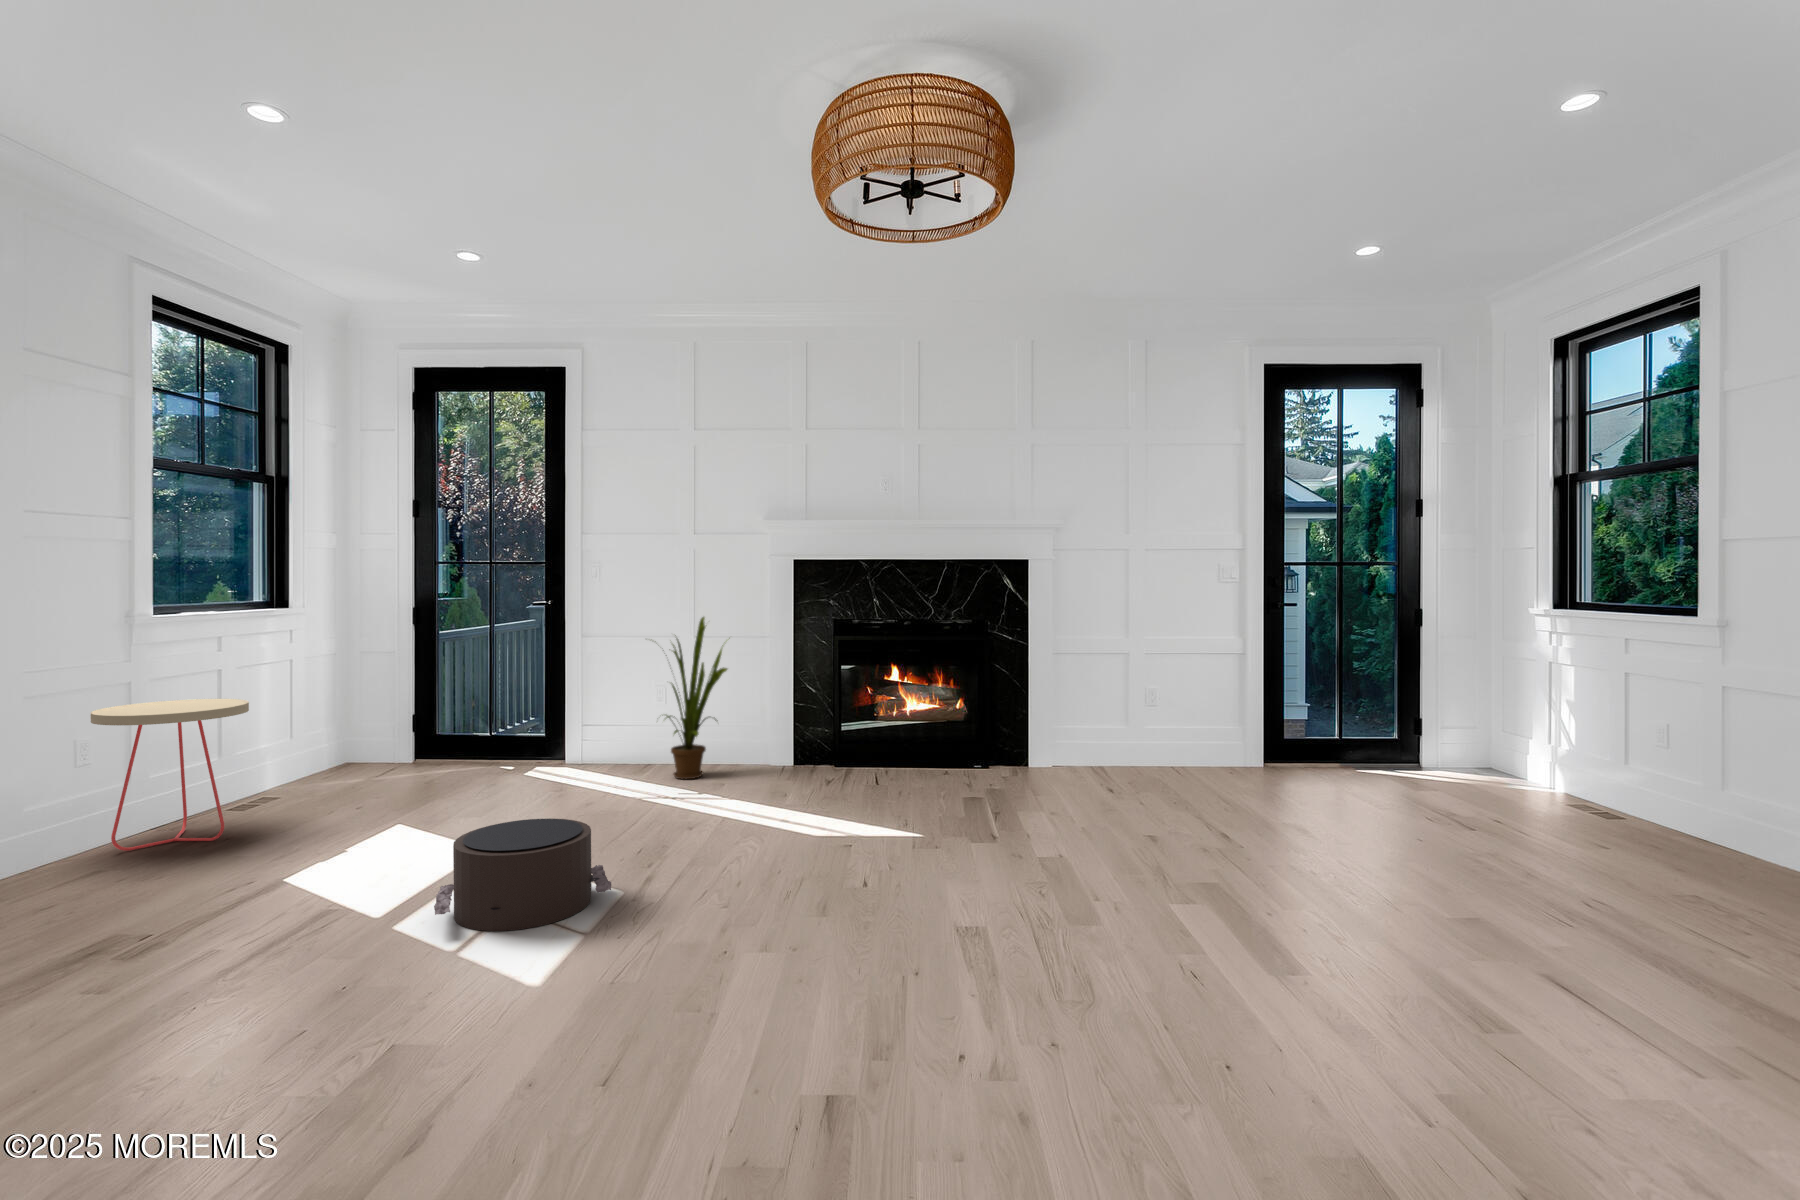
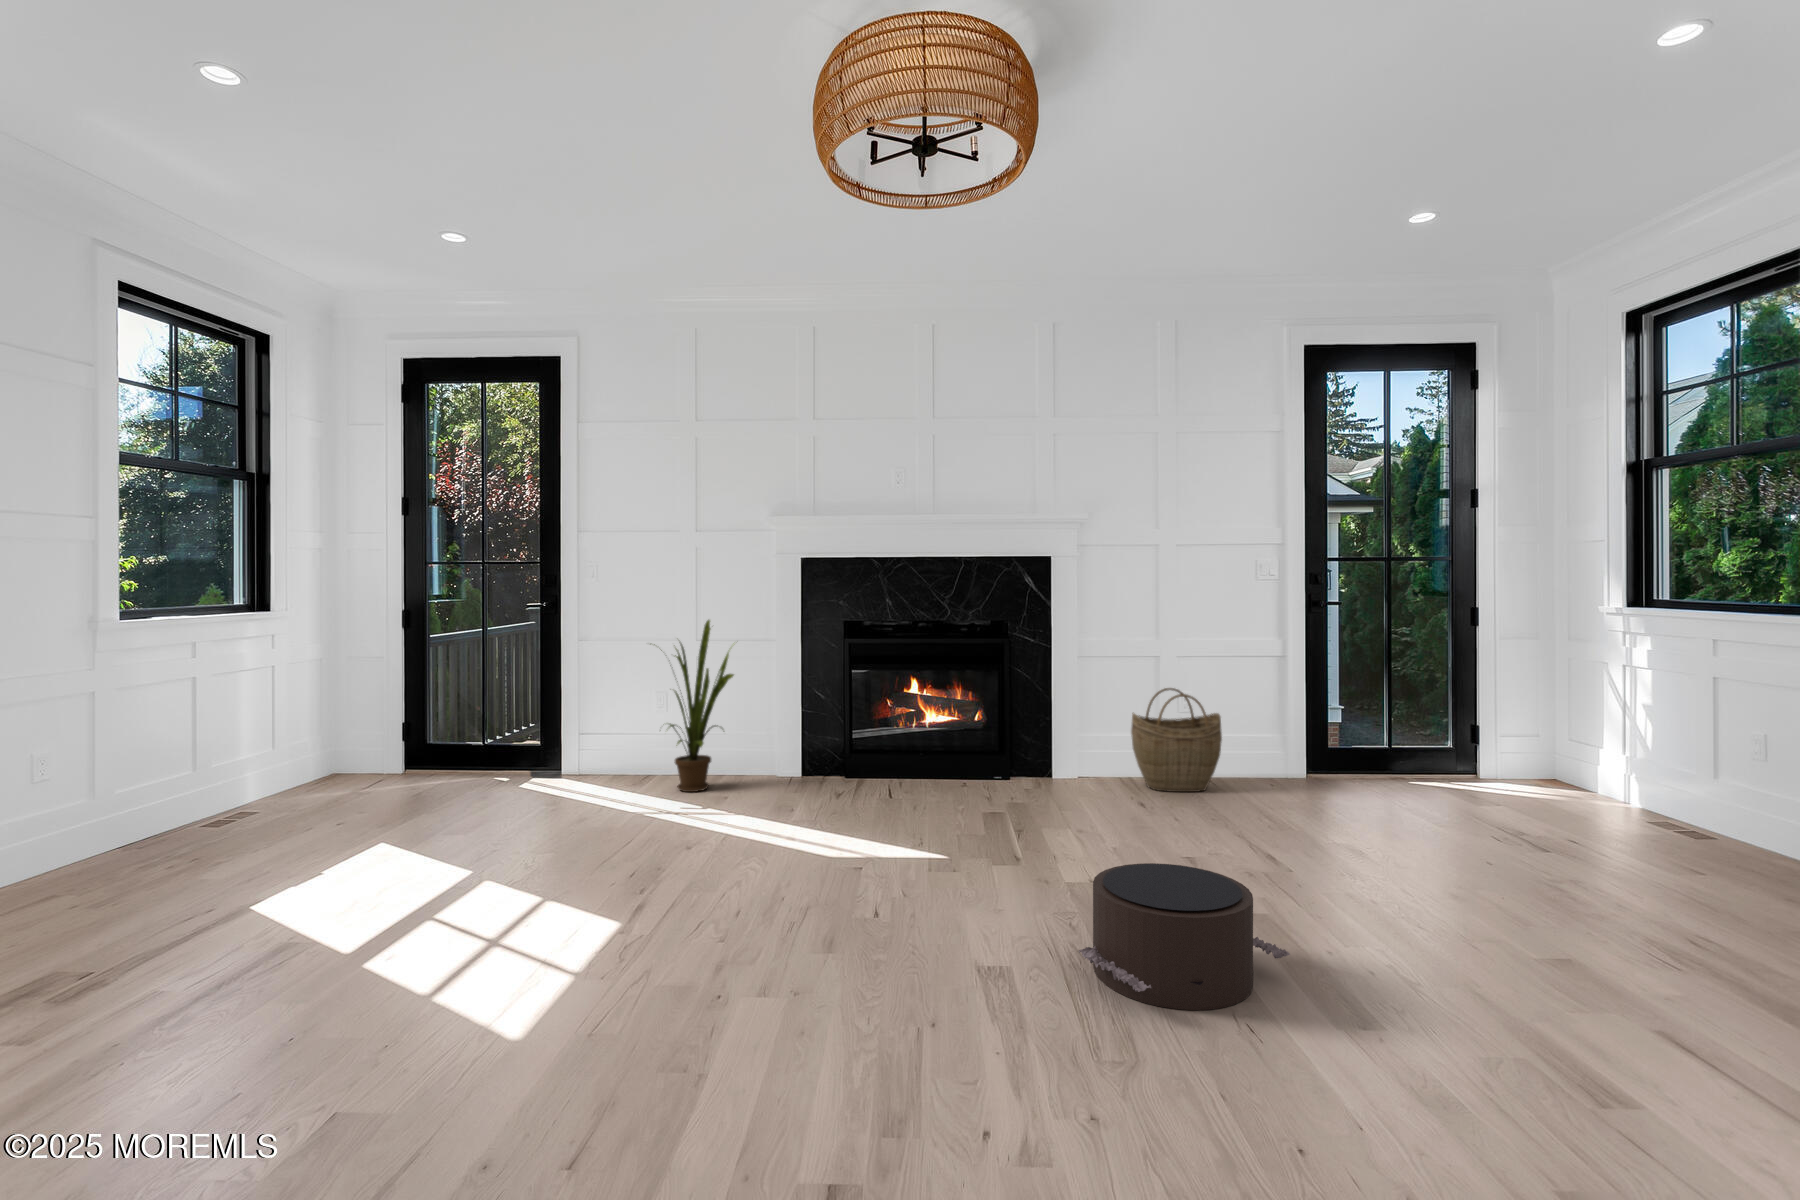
woven basket: none [1101,683,1184,780] -> present [1131,688,1222,792]
side table: present [91,699,249,851] -> none [52,710,223,873]
pouf: present [434,818,611,931] -> present [1079,863,1290,1010]

